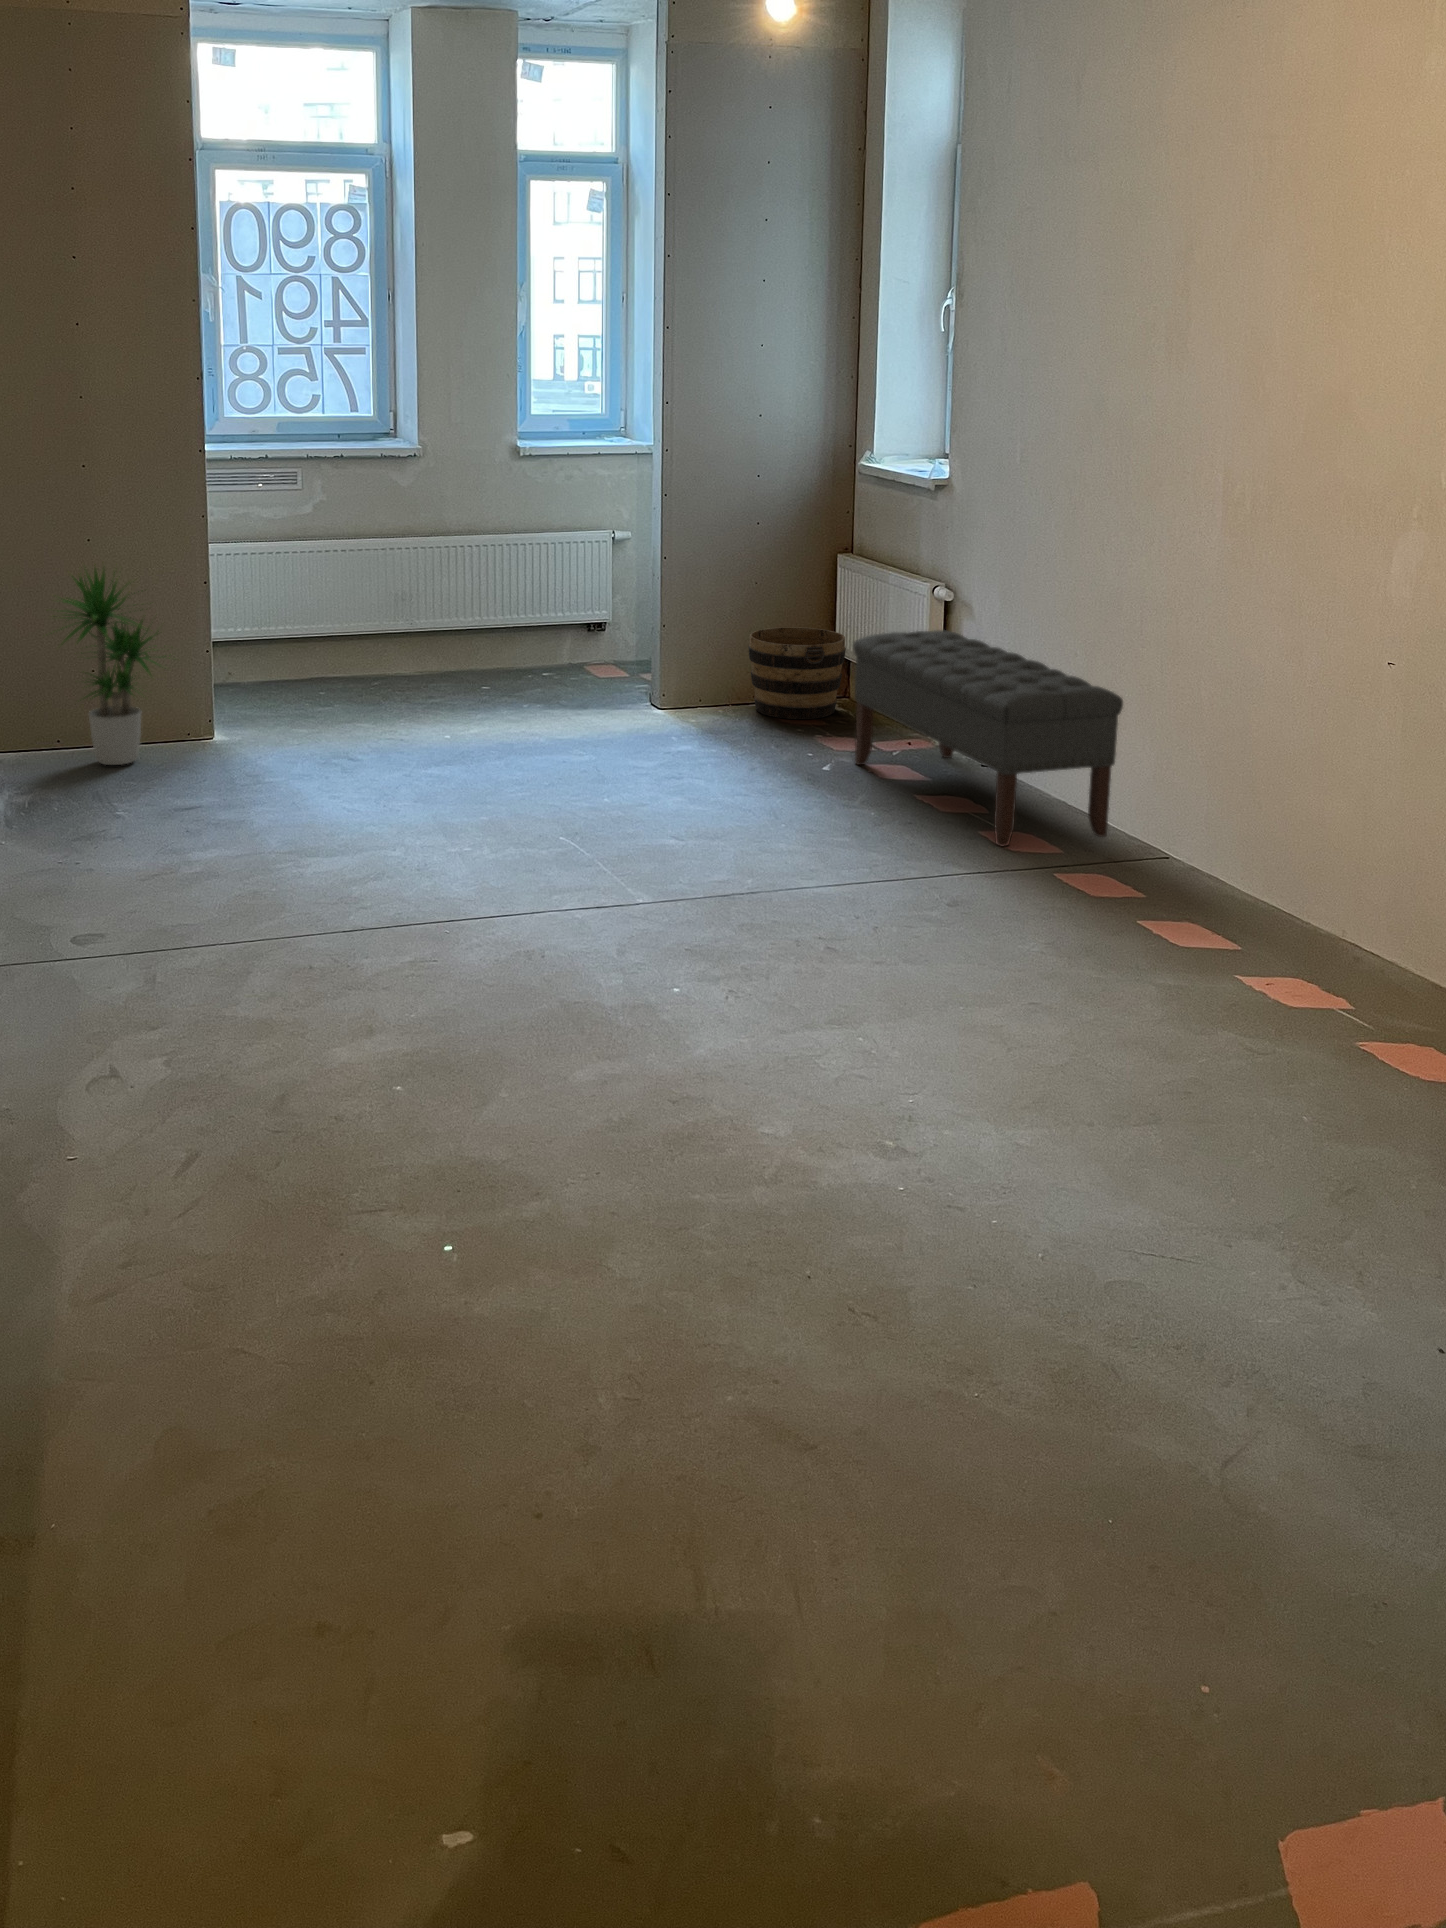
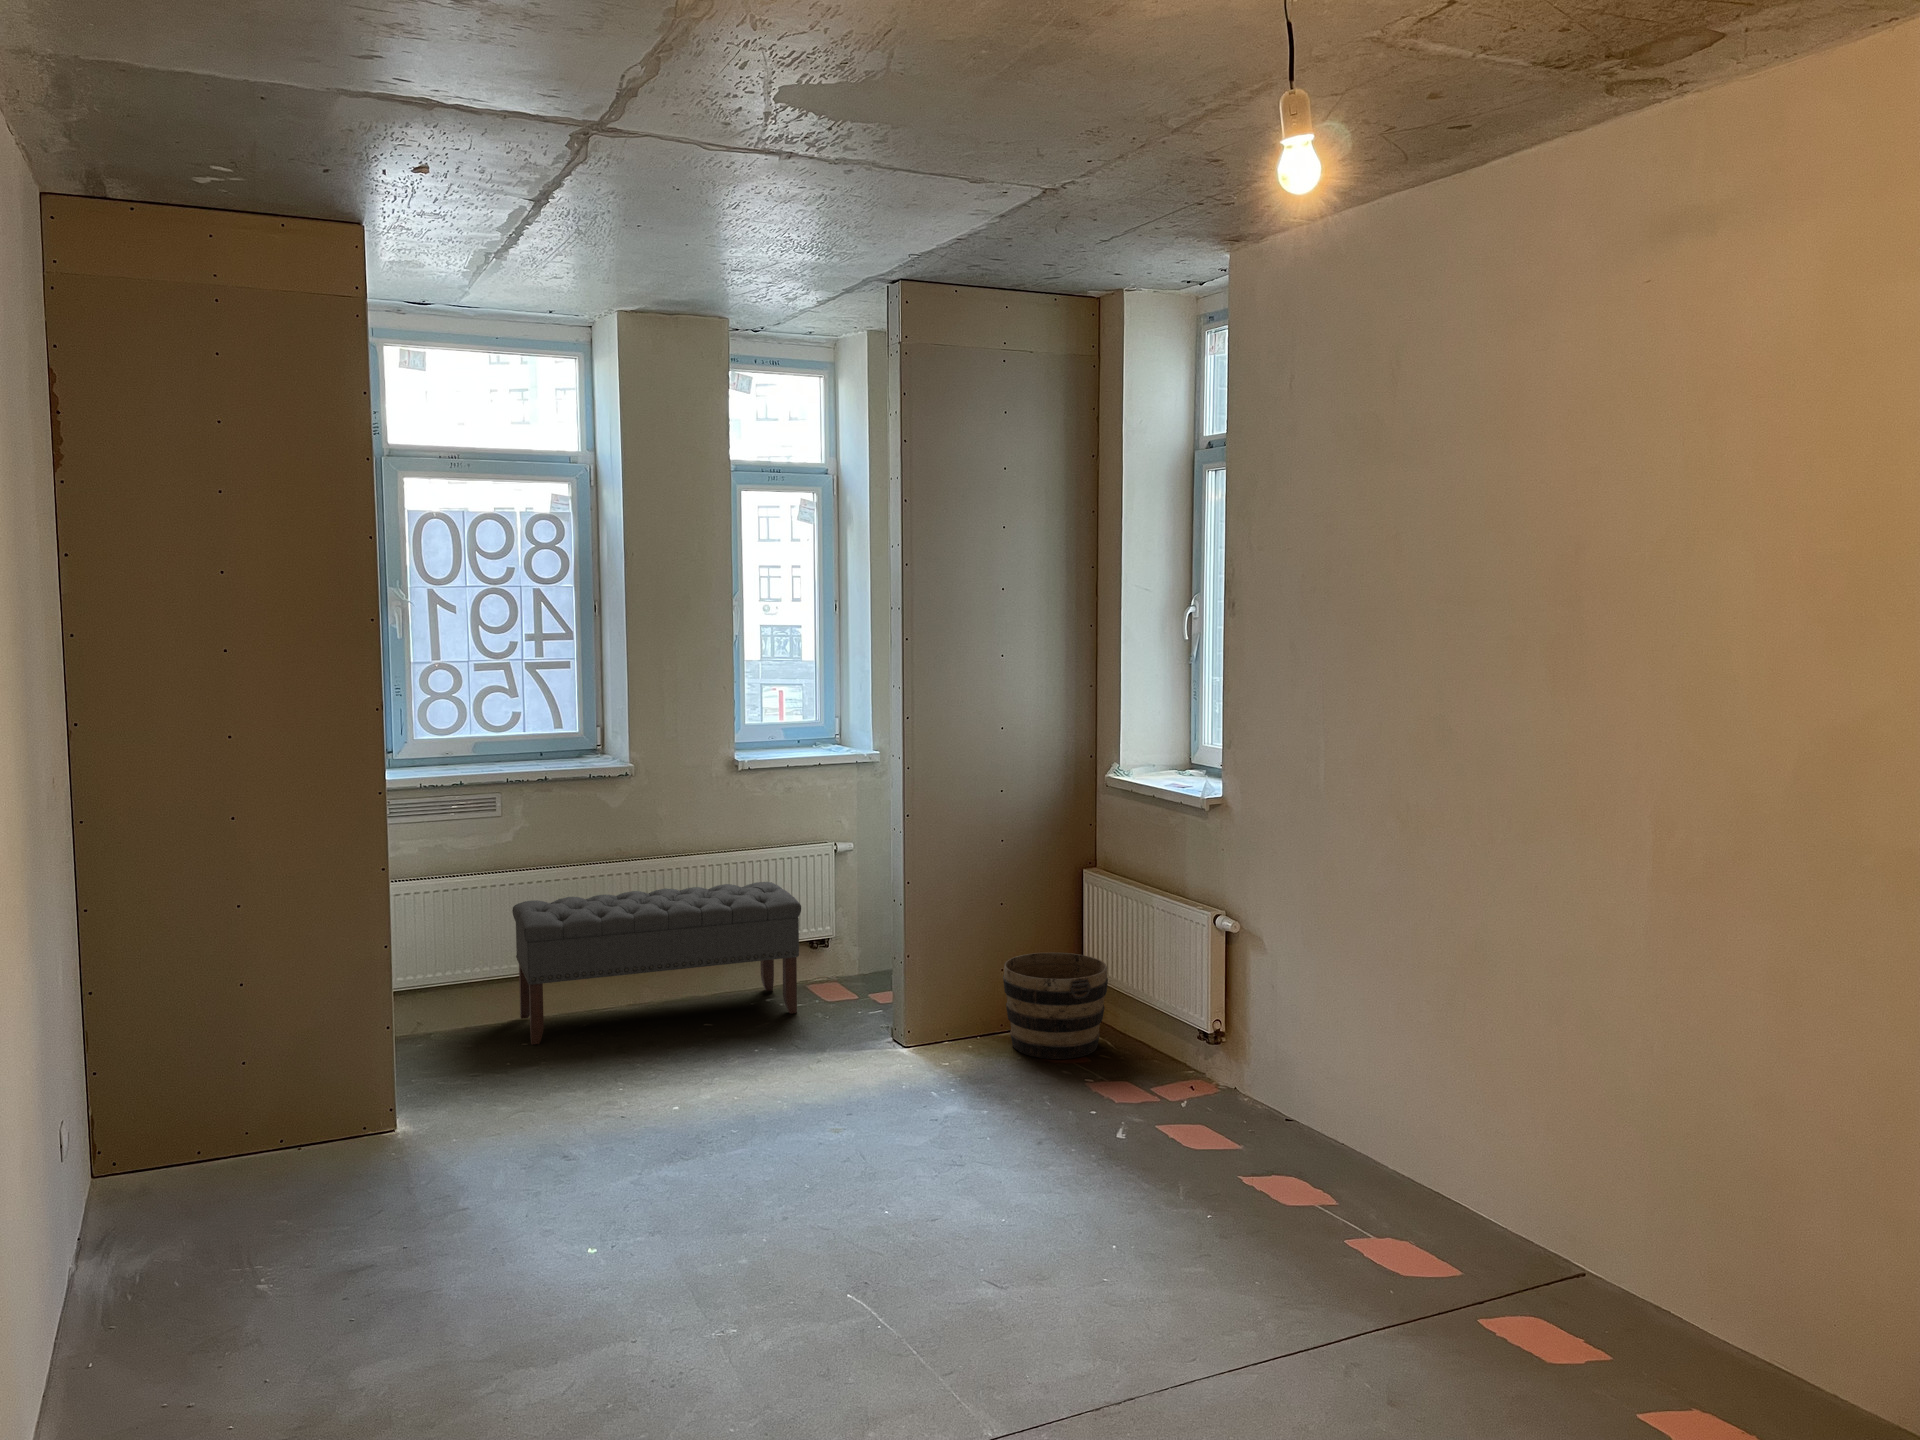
potted plant: present [61,565,171,765] -> none [163,933,352,1193]
bench: present [853,630,1123,847] -> present [512,882,801,1045]

